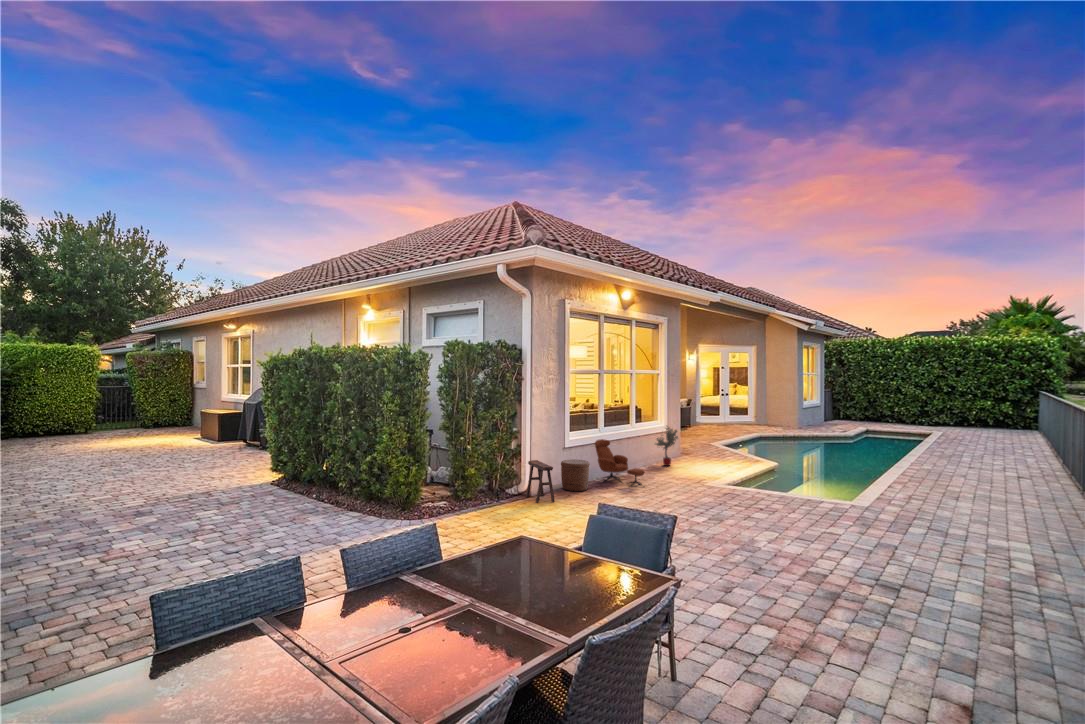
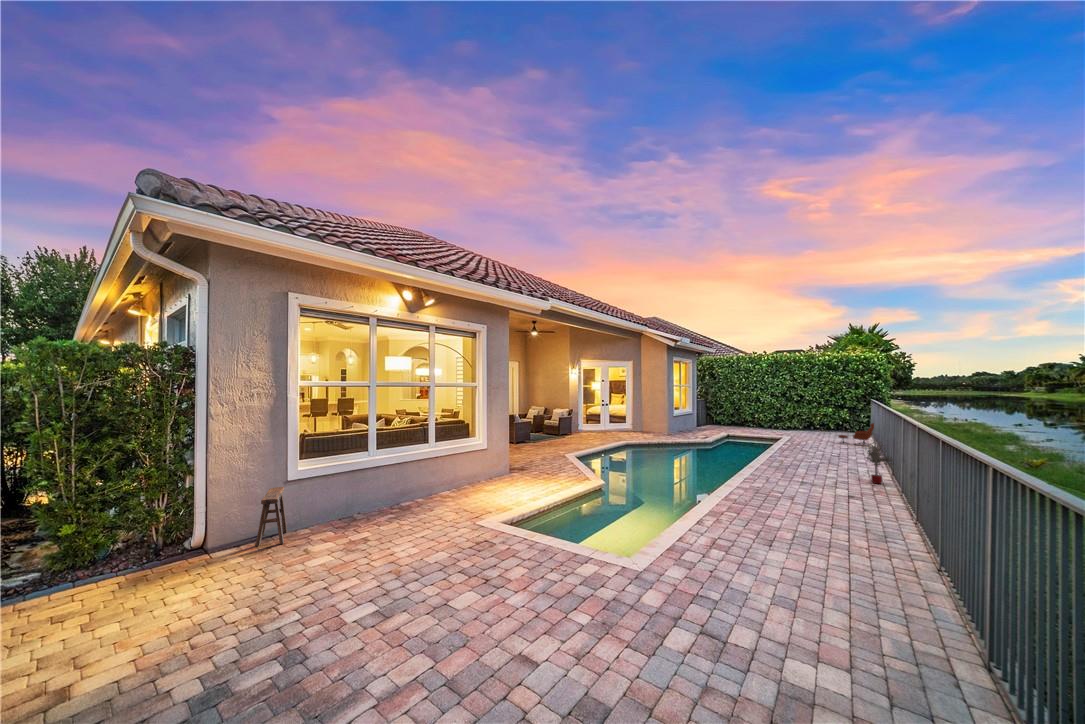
potted tree: present [656,426,678,466] -> present [867,440,894,484]
lounge chair: present [595,439,645,485] -> present [839,423,874,445]
woven basket: present [561,459,590,491] -> none [327,482,366,524]

